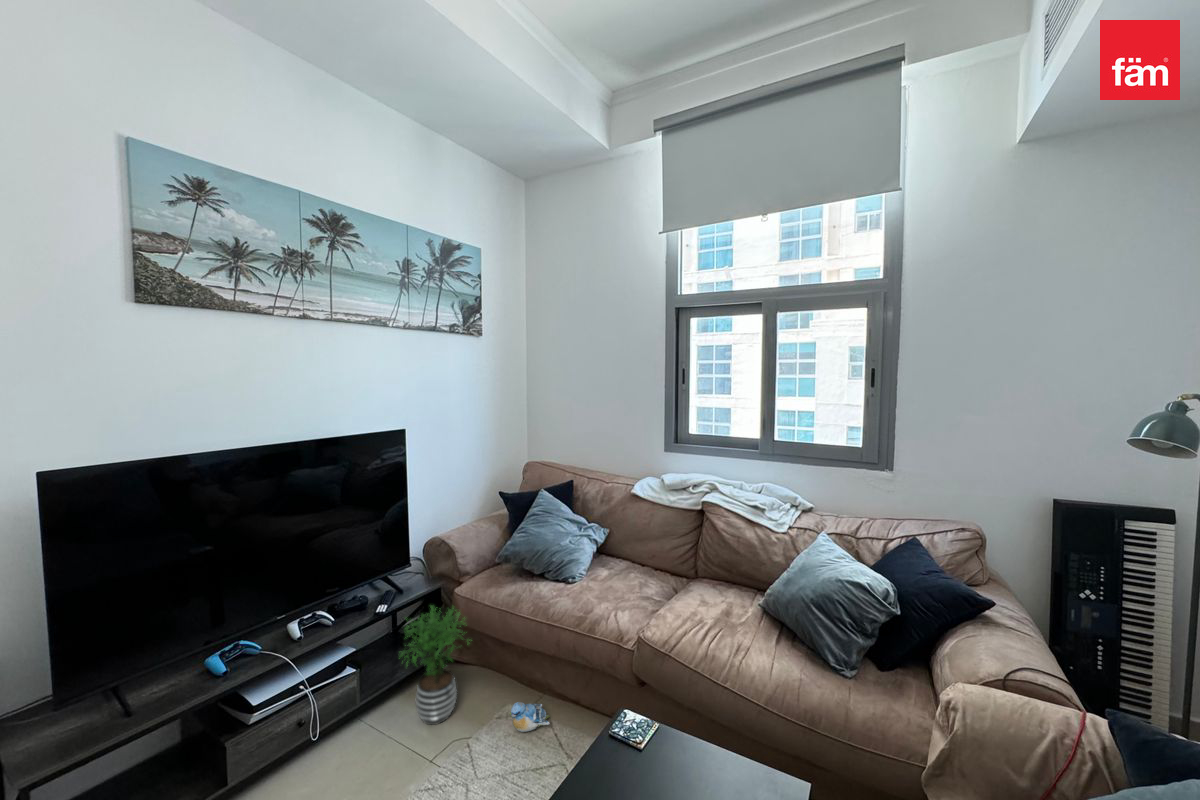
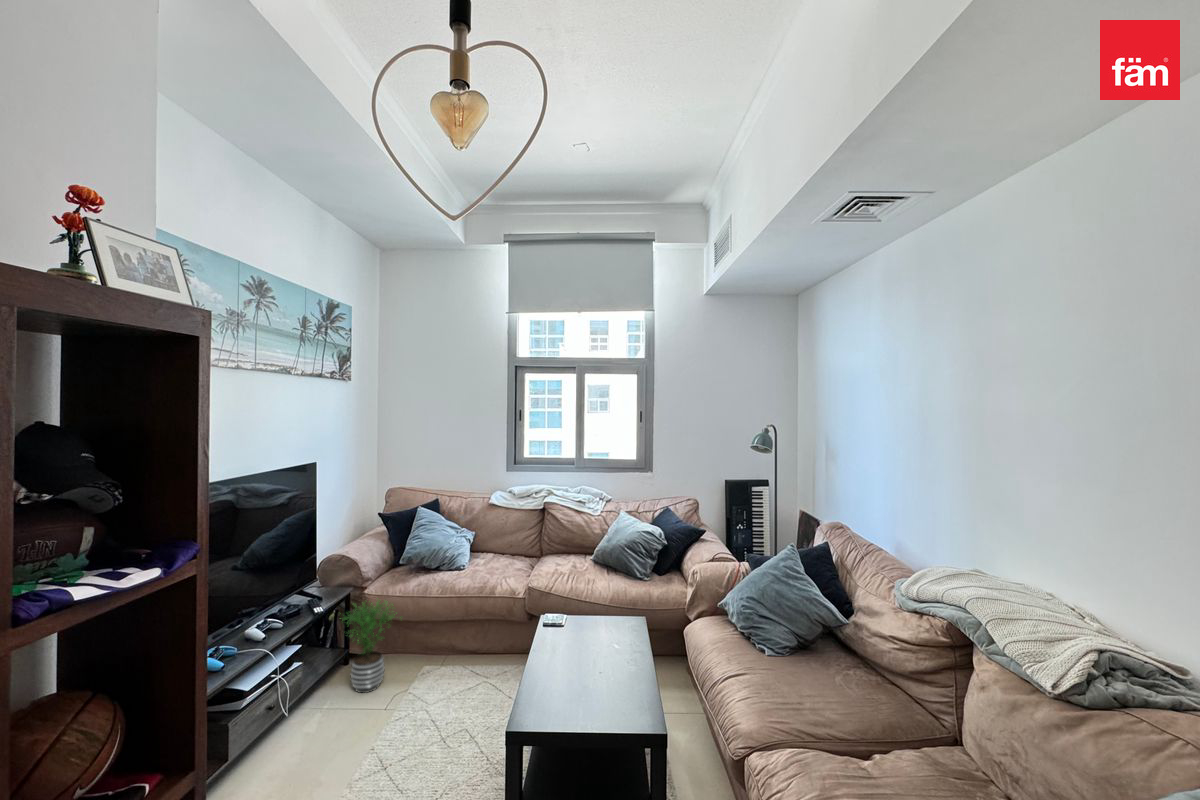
plush toy: present [510,702,550,732] -> none [436,655,464,676]

